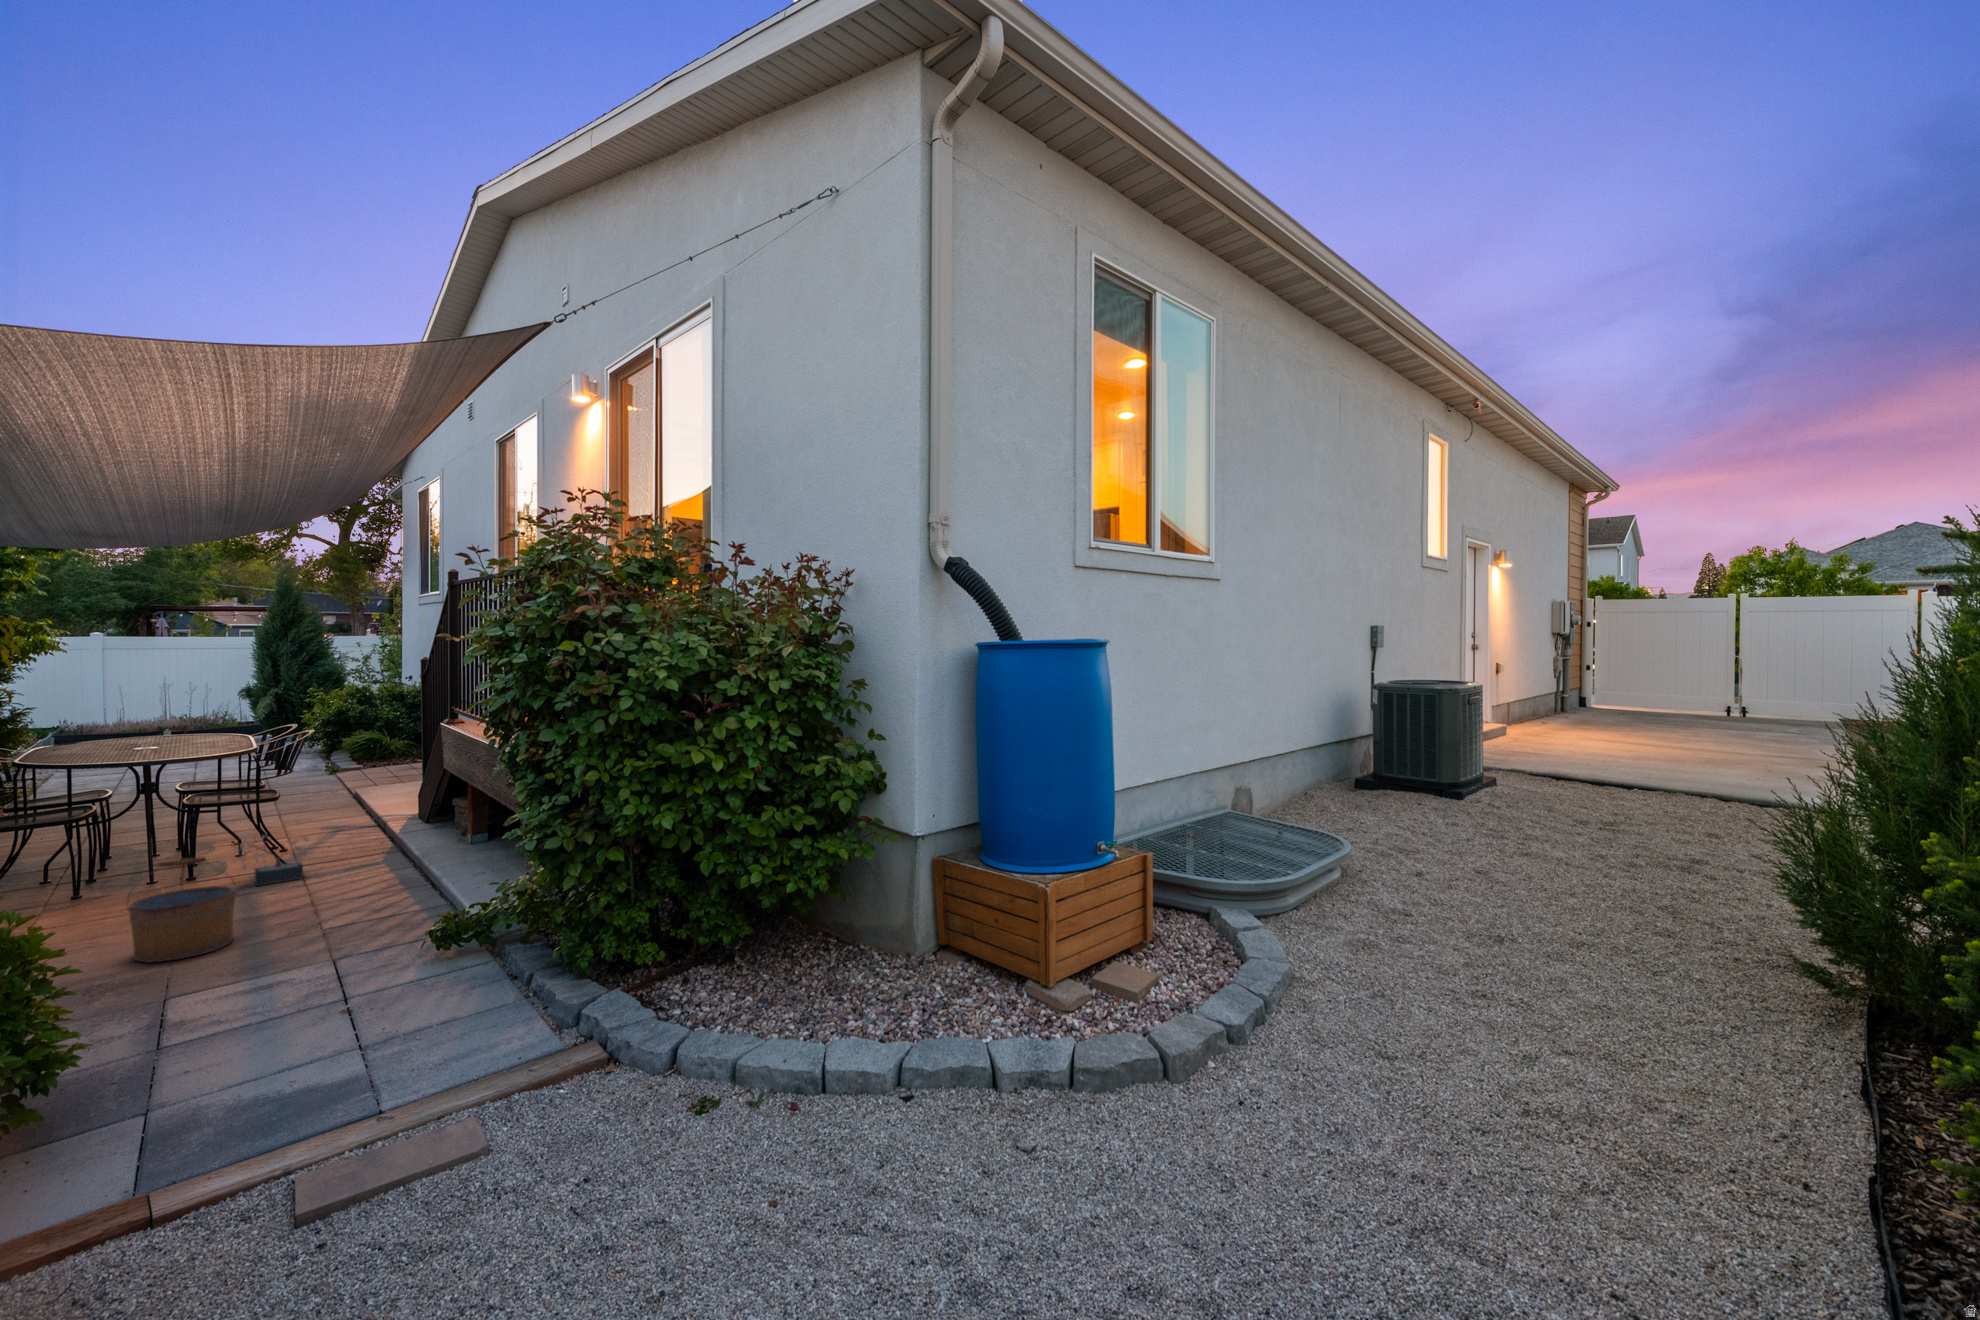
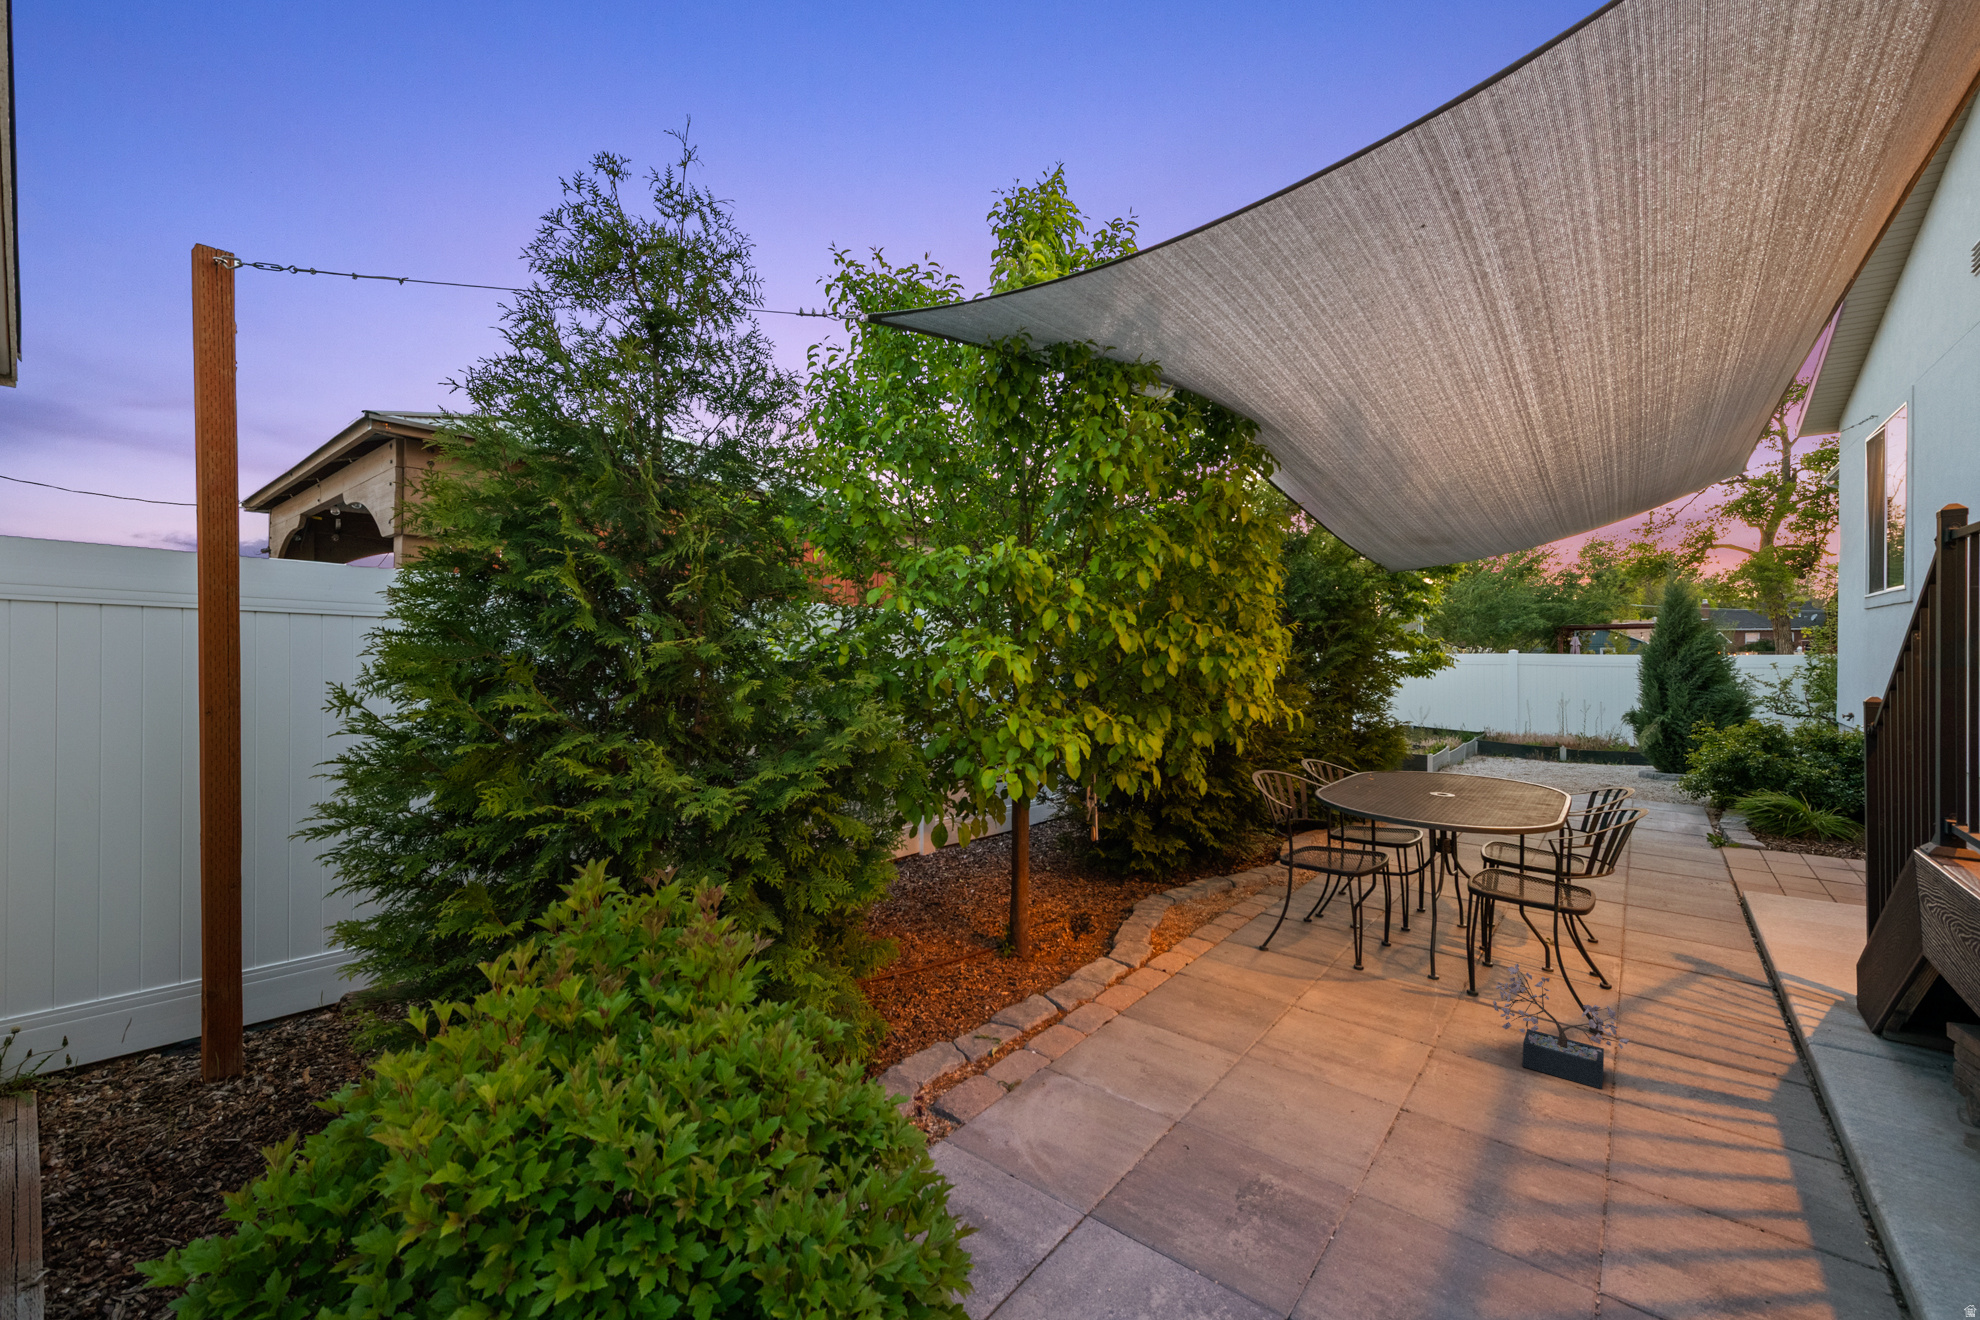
bucket: present [128,858,237,962] -> none [1270,1027,1422,1248]

